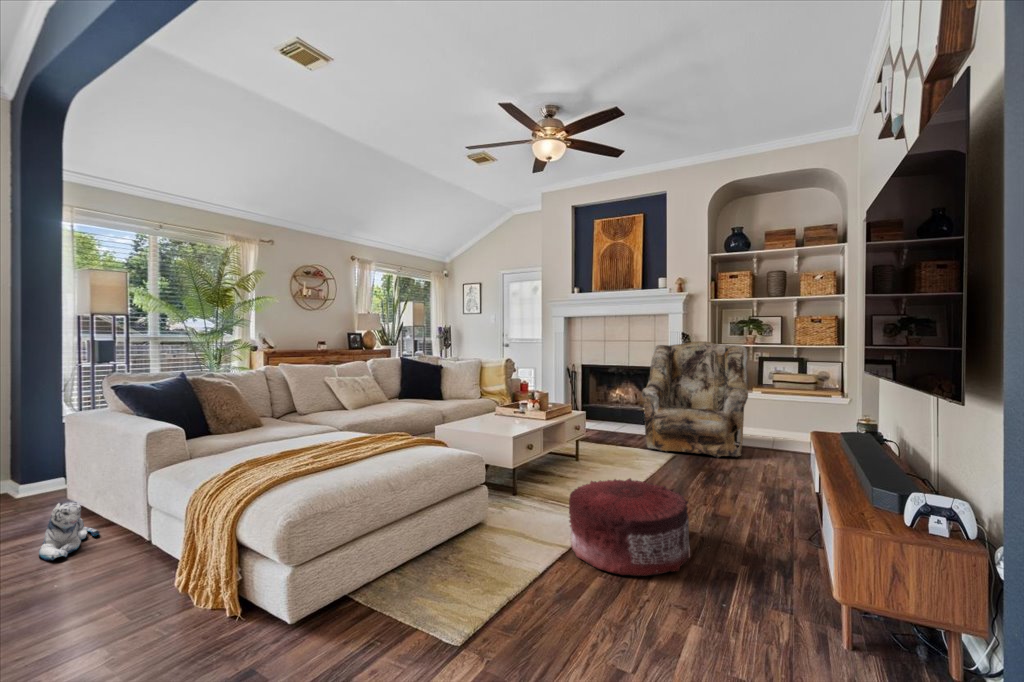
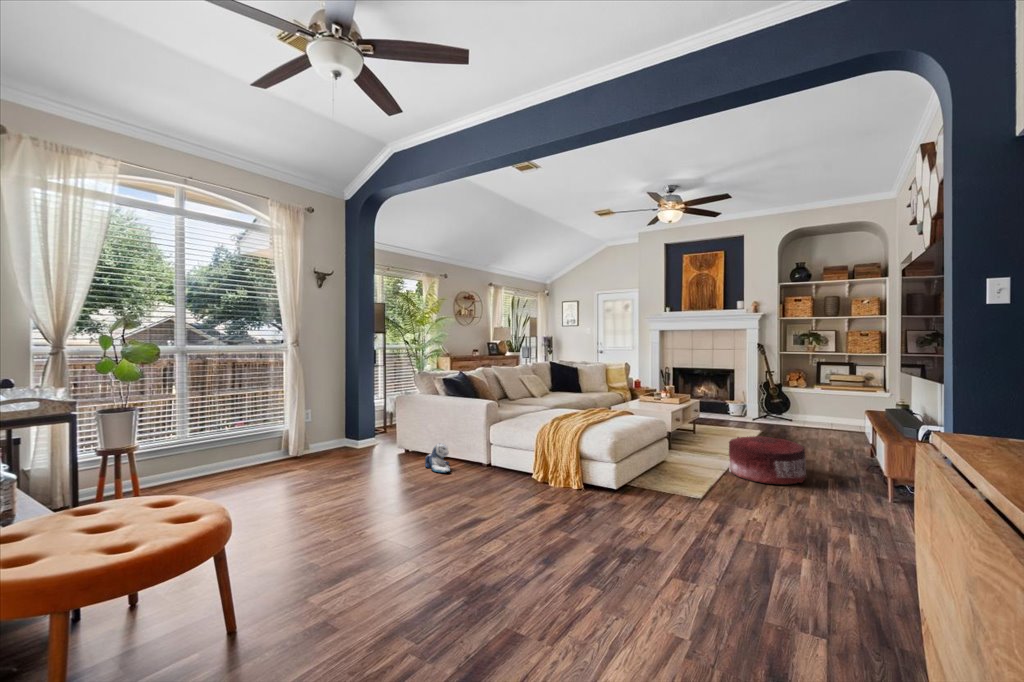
armchair: present [642,341,748,458] -> none [736,350,817,433]

